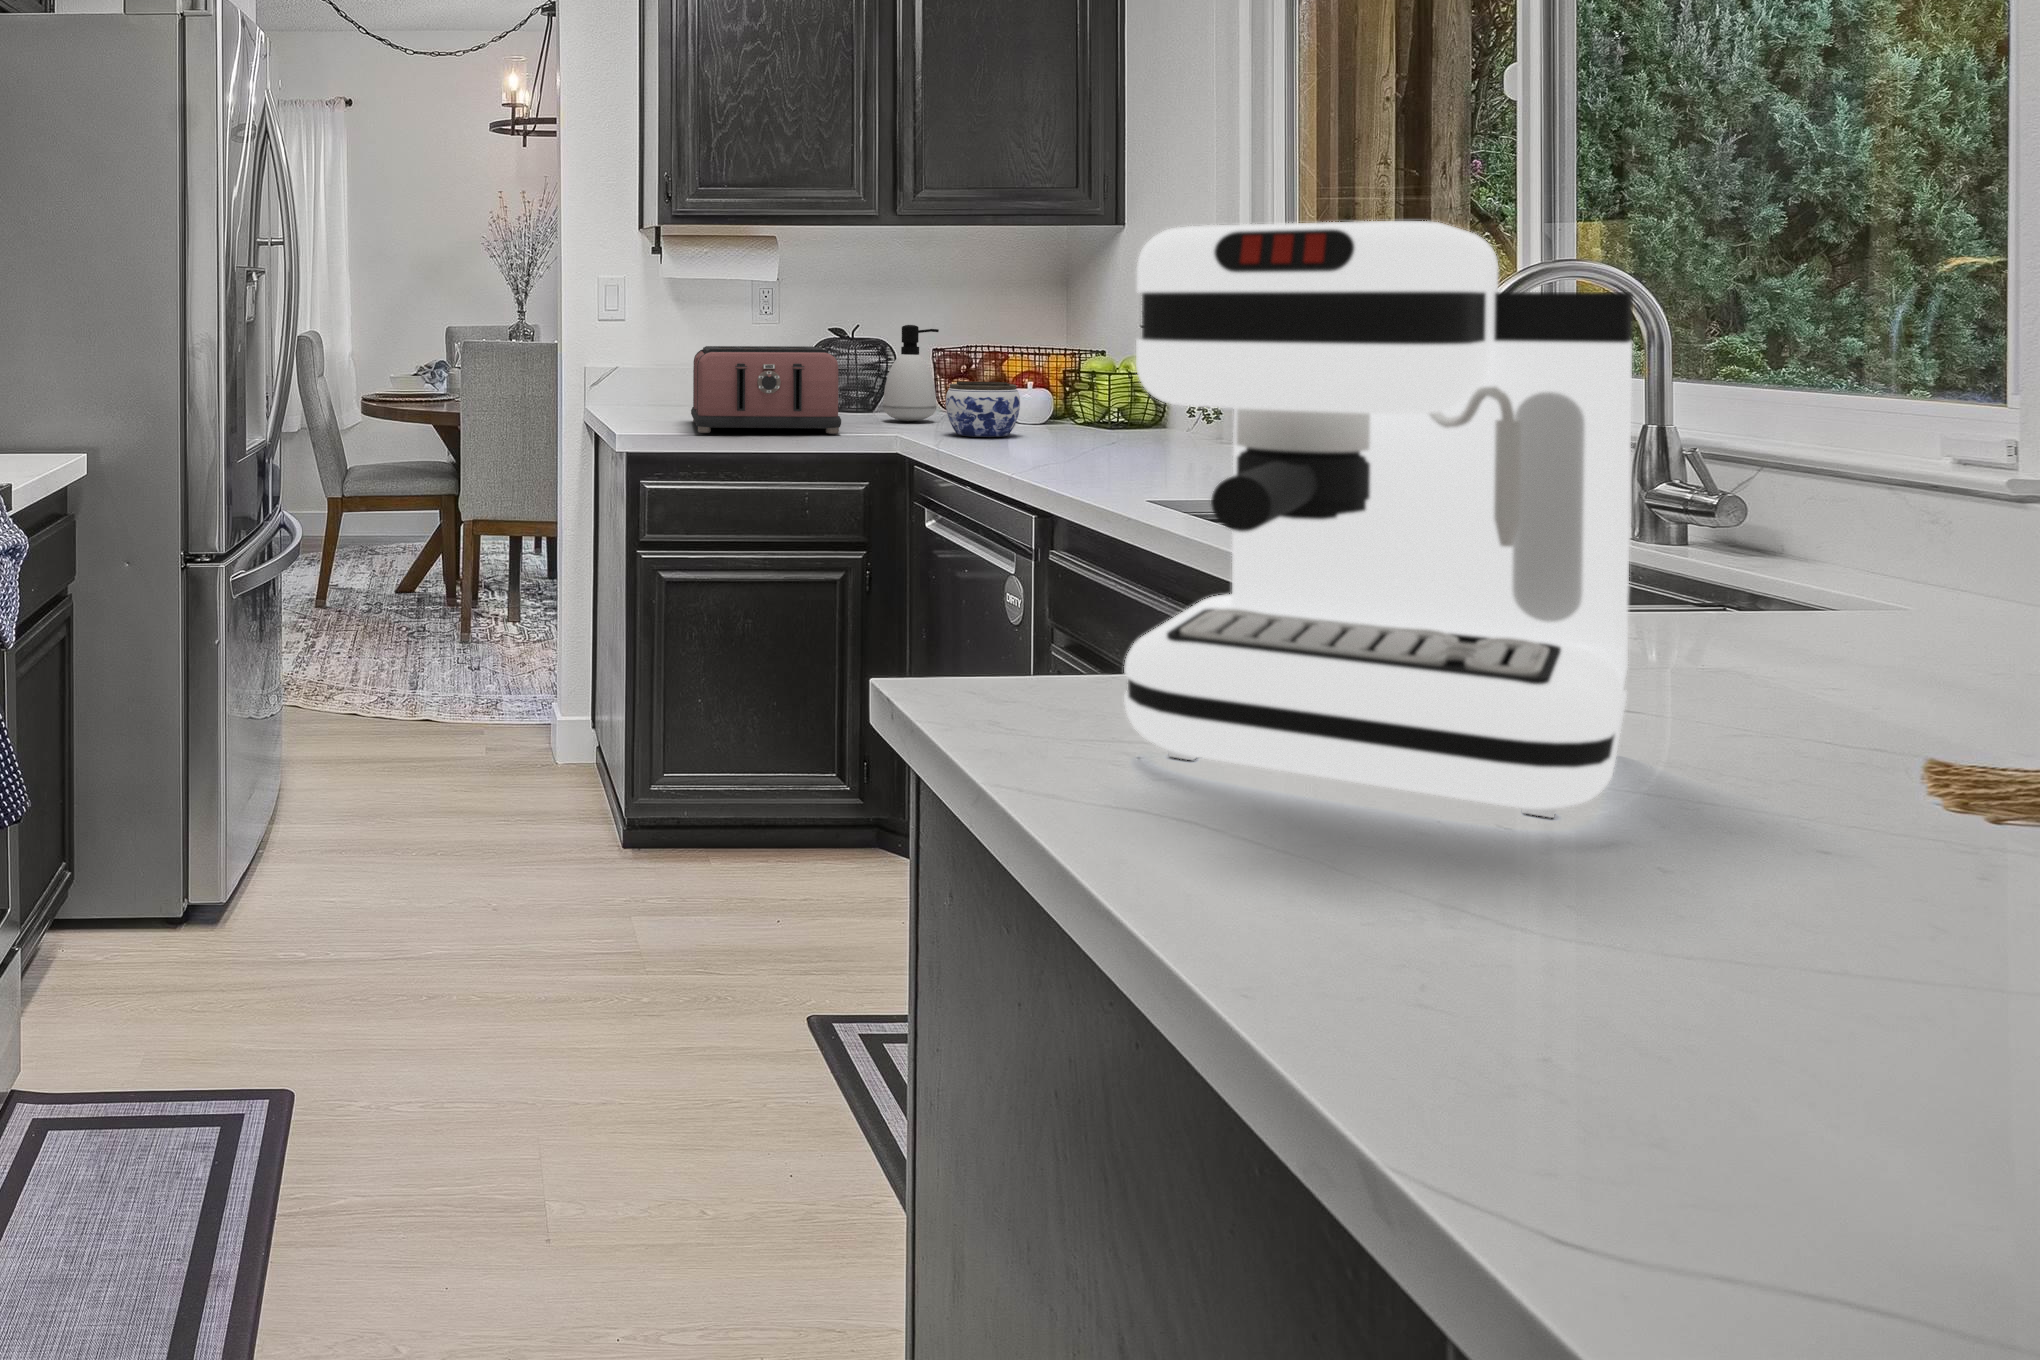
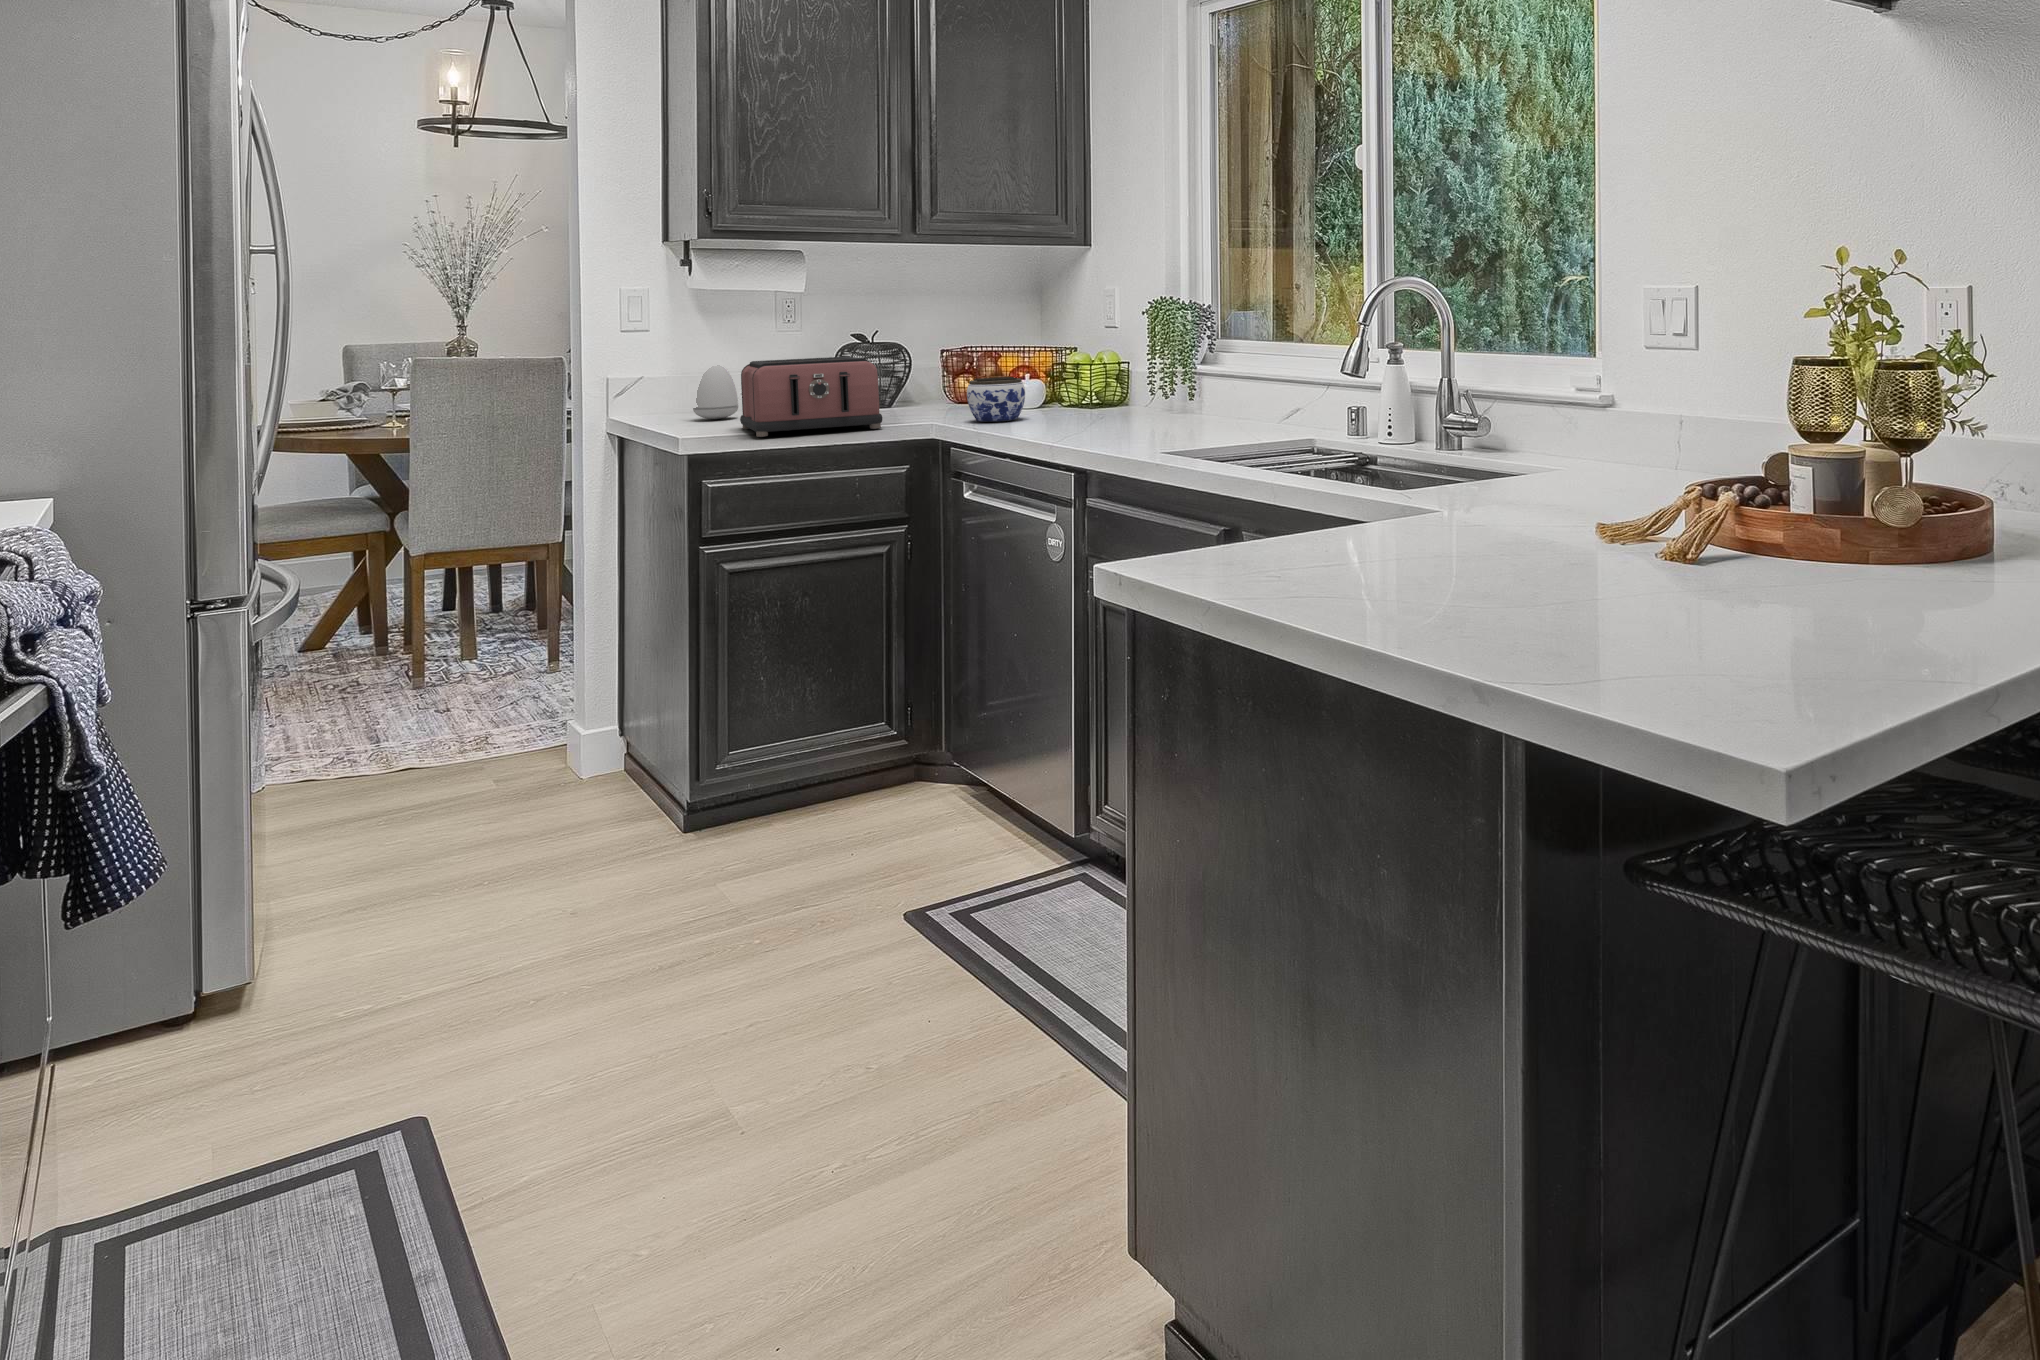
coffee maker: present [1124,221,1633,818] -> none [1238,269,1496,597]
soap dispenser: present [883,325,939,421] -> present [693,365,738,419]

